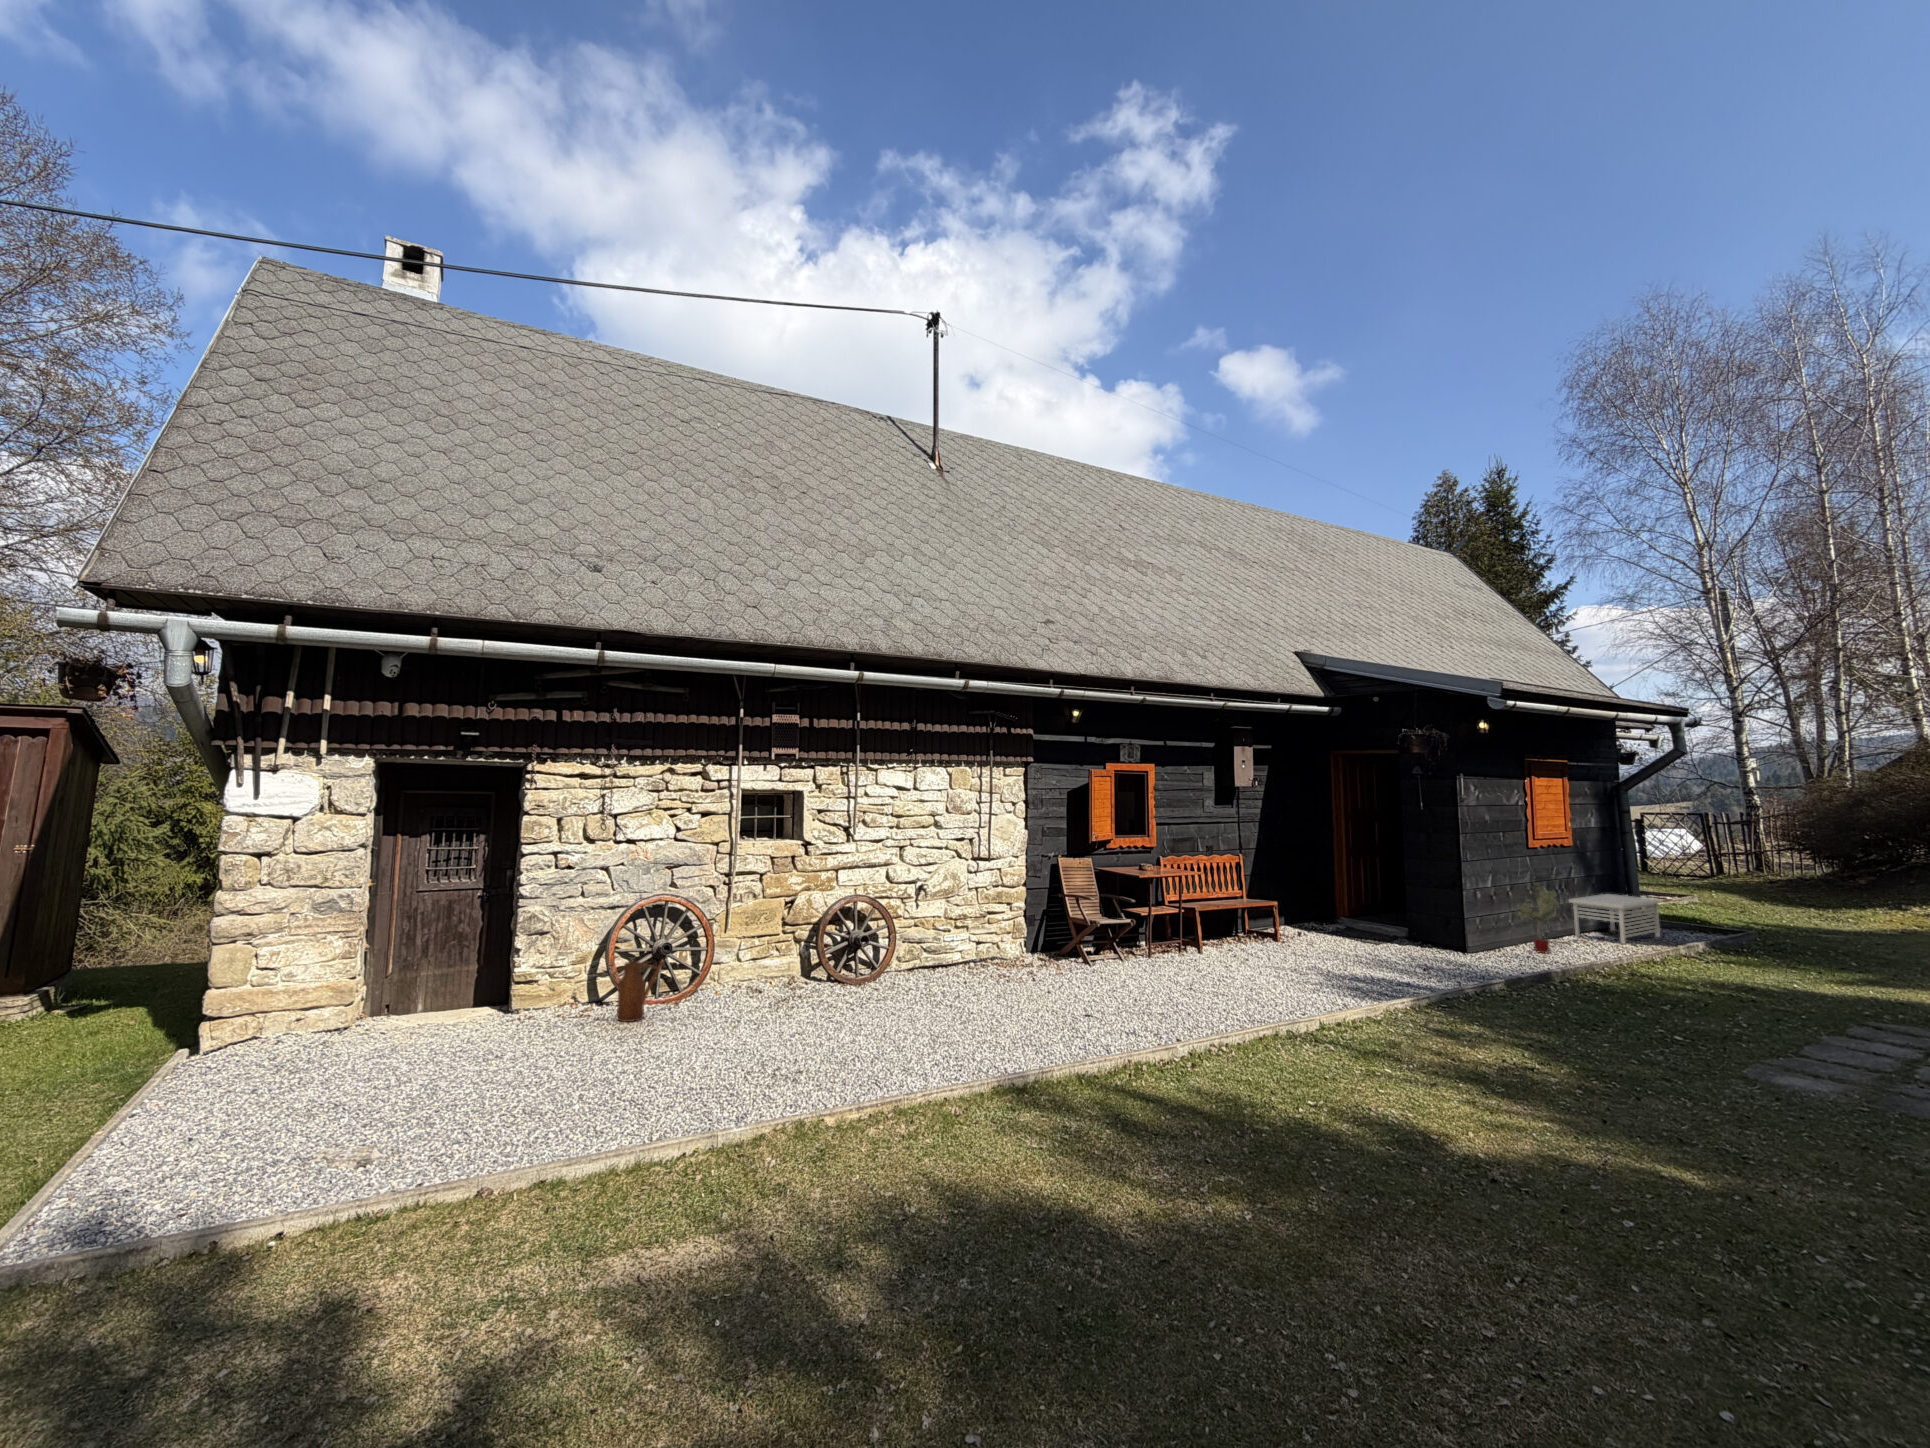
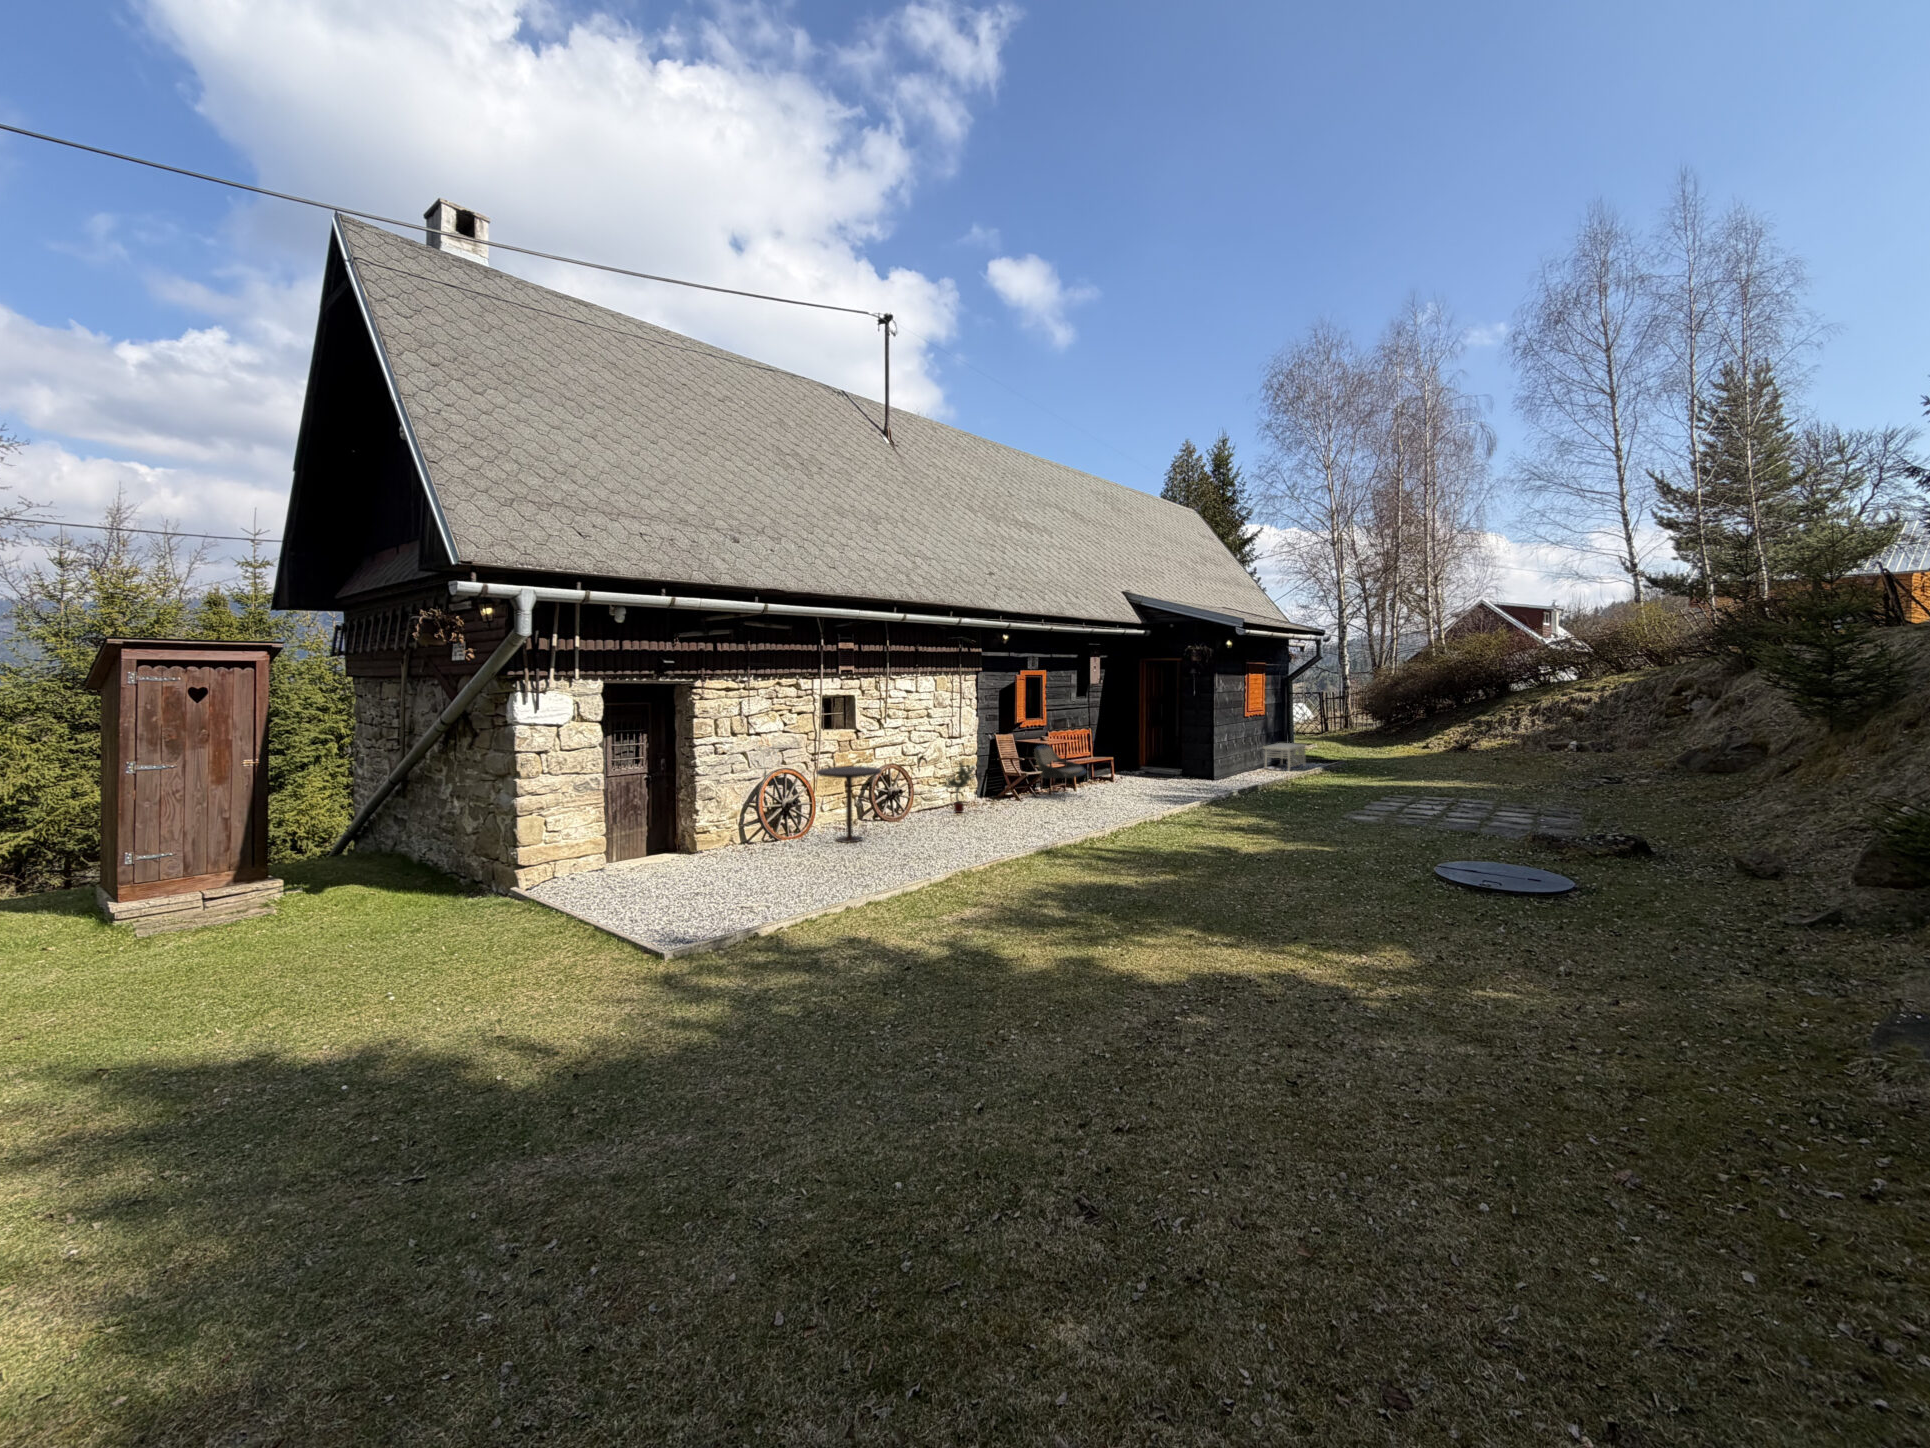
lounge chair: none [1123,879,1212,971] -> present [1034,746,1086,796]
potted tree: present [1516,883,1560,953] -> present [942,761,976,813]
pedestal table: none [710,896,810,1016] -> present [817,766,881,843]
watering can: present [612,959,665,1022] -> none [764,810,791,852]

